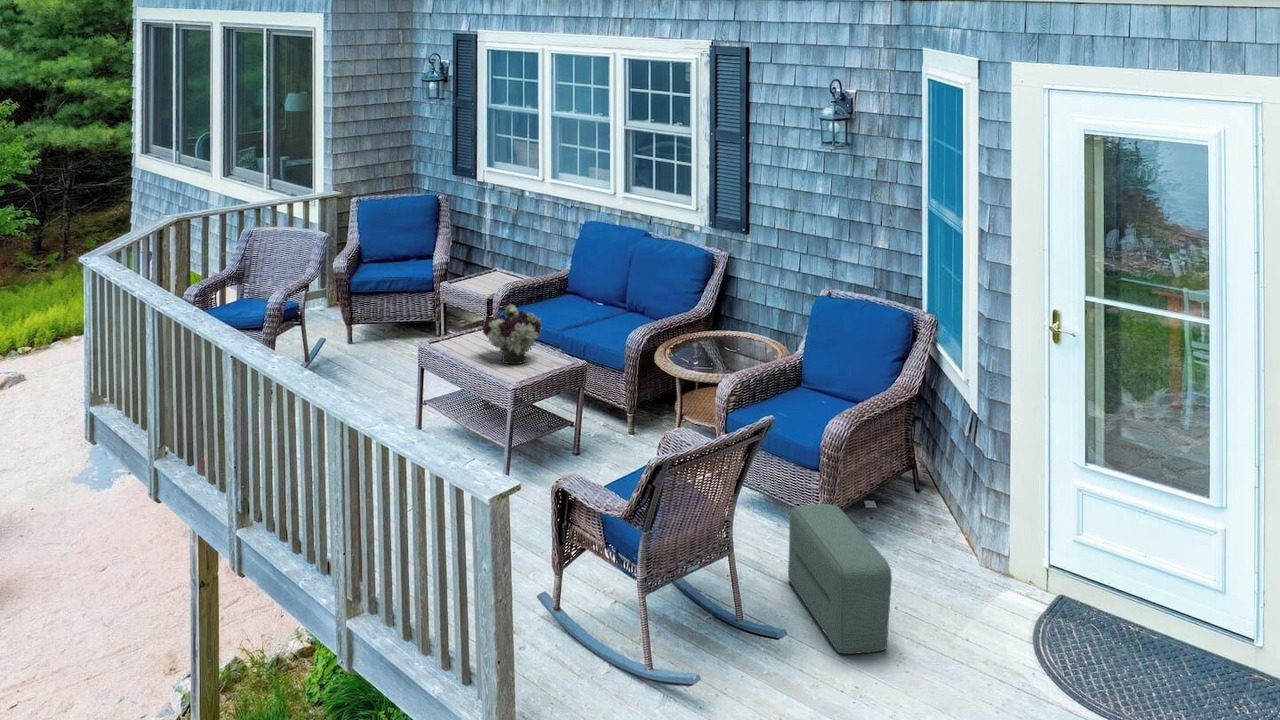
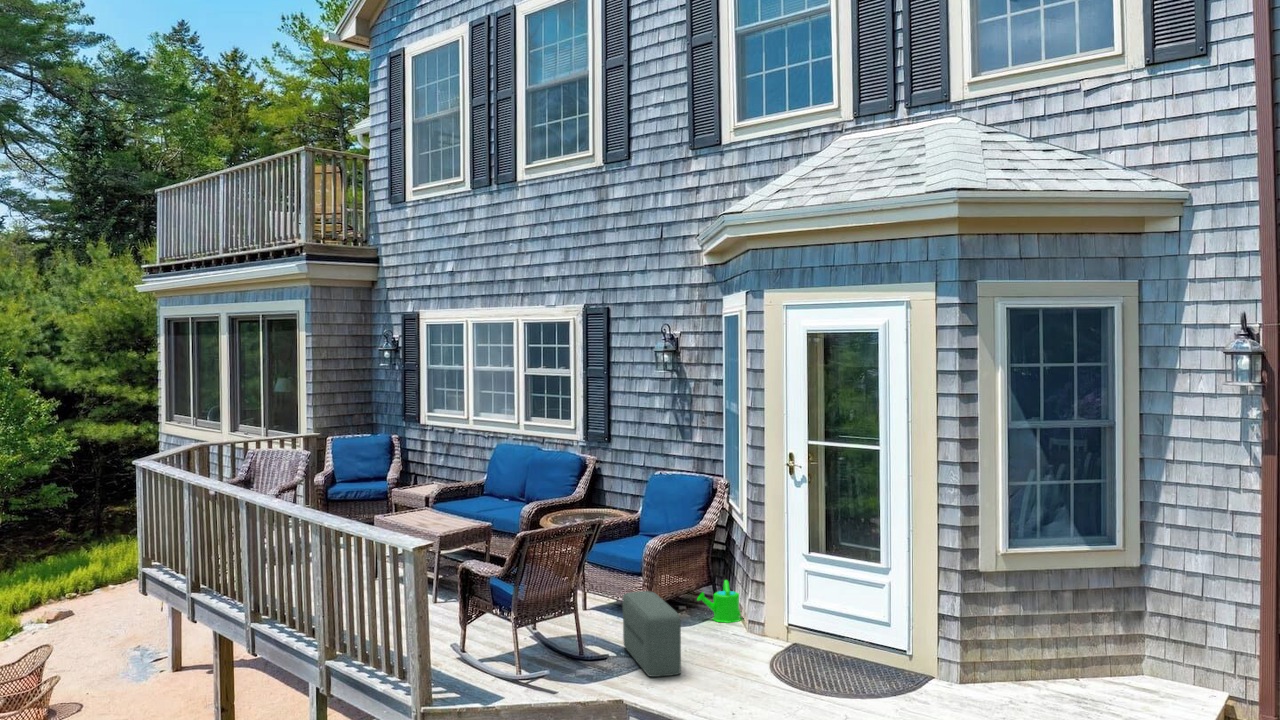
flower arrangement: present [482,304,542,364] -> none [418,487,462,530]
watering can: none [887,472,967,535] -> present [697,580,741,623]

